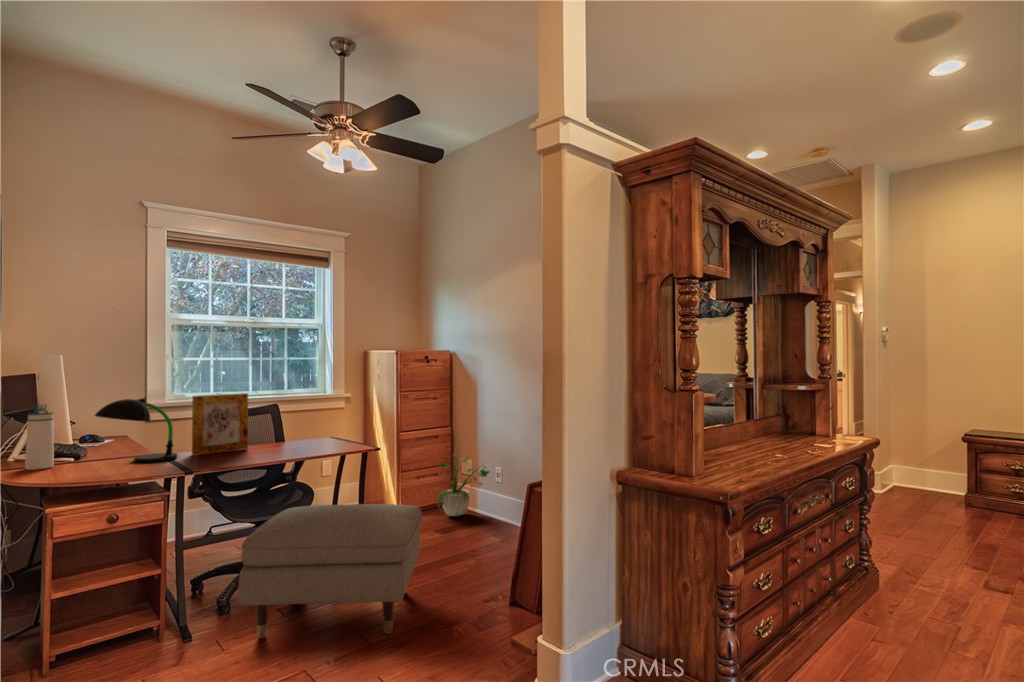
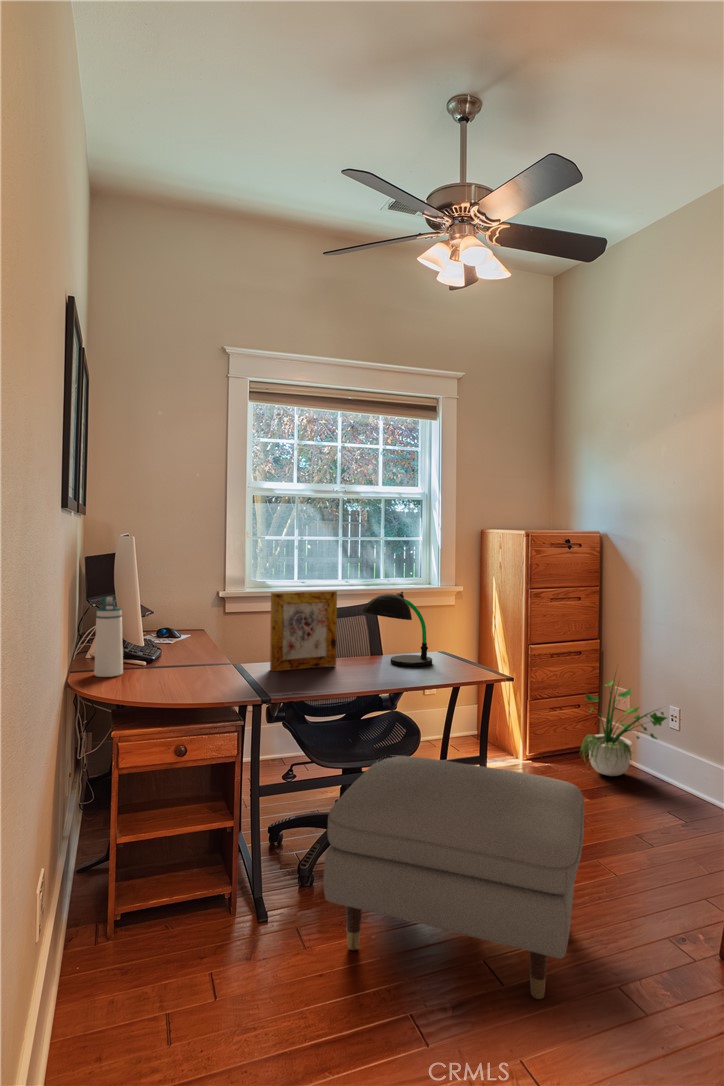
desk lamp: present [95,397,177,462] -> present [361,592,432,666]

